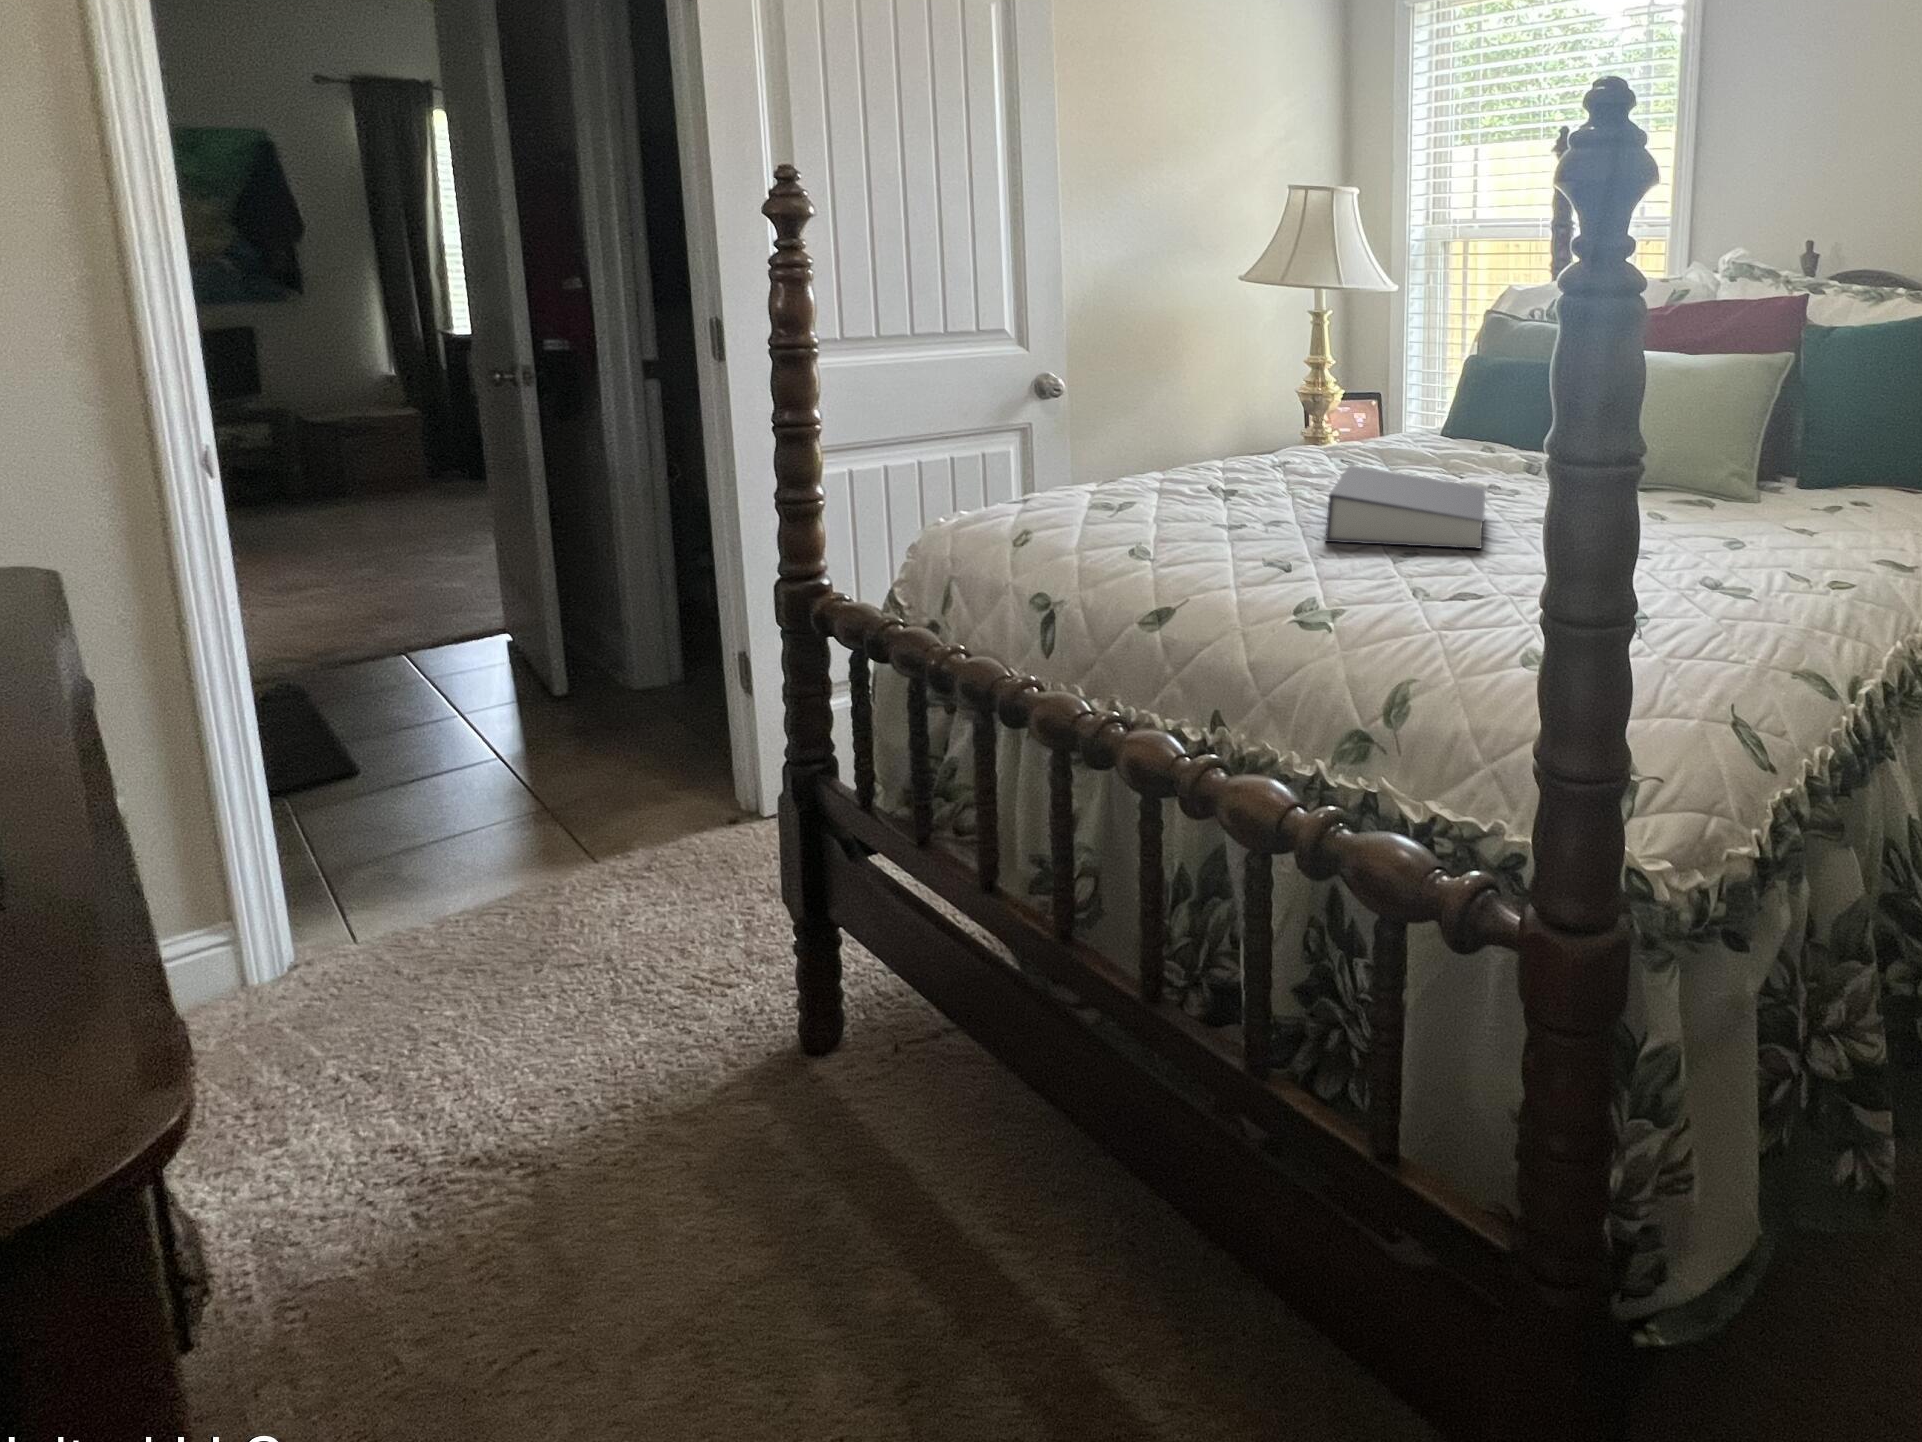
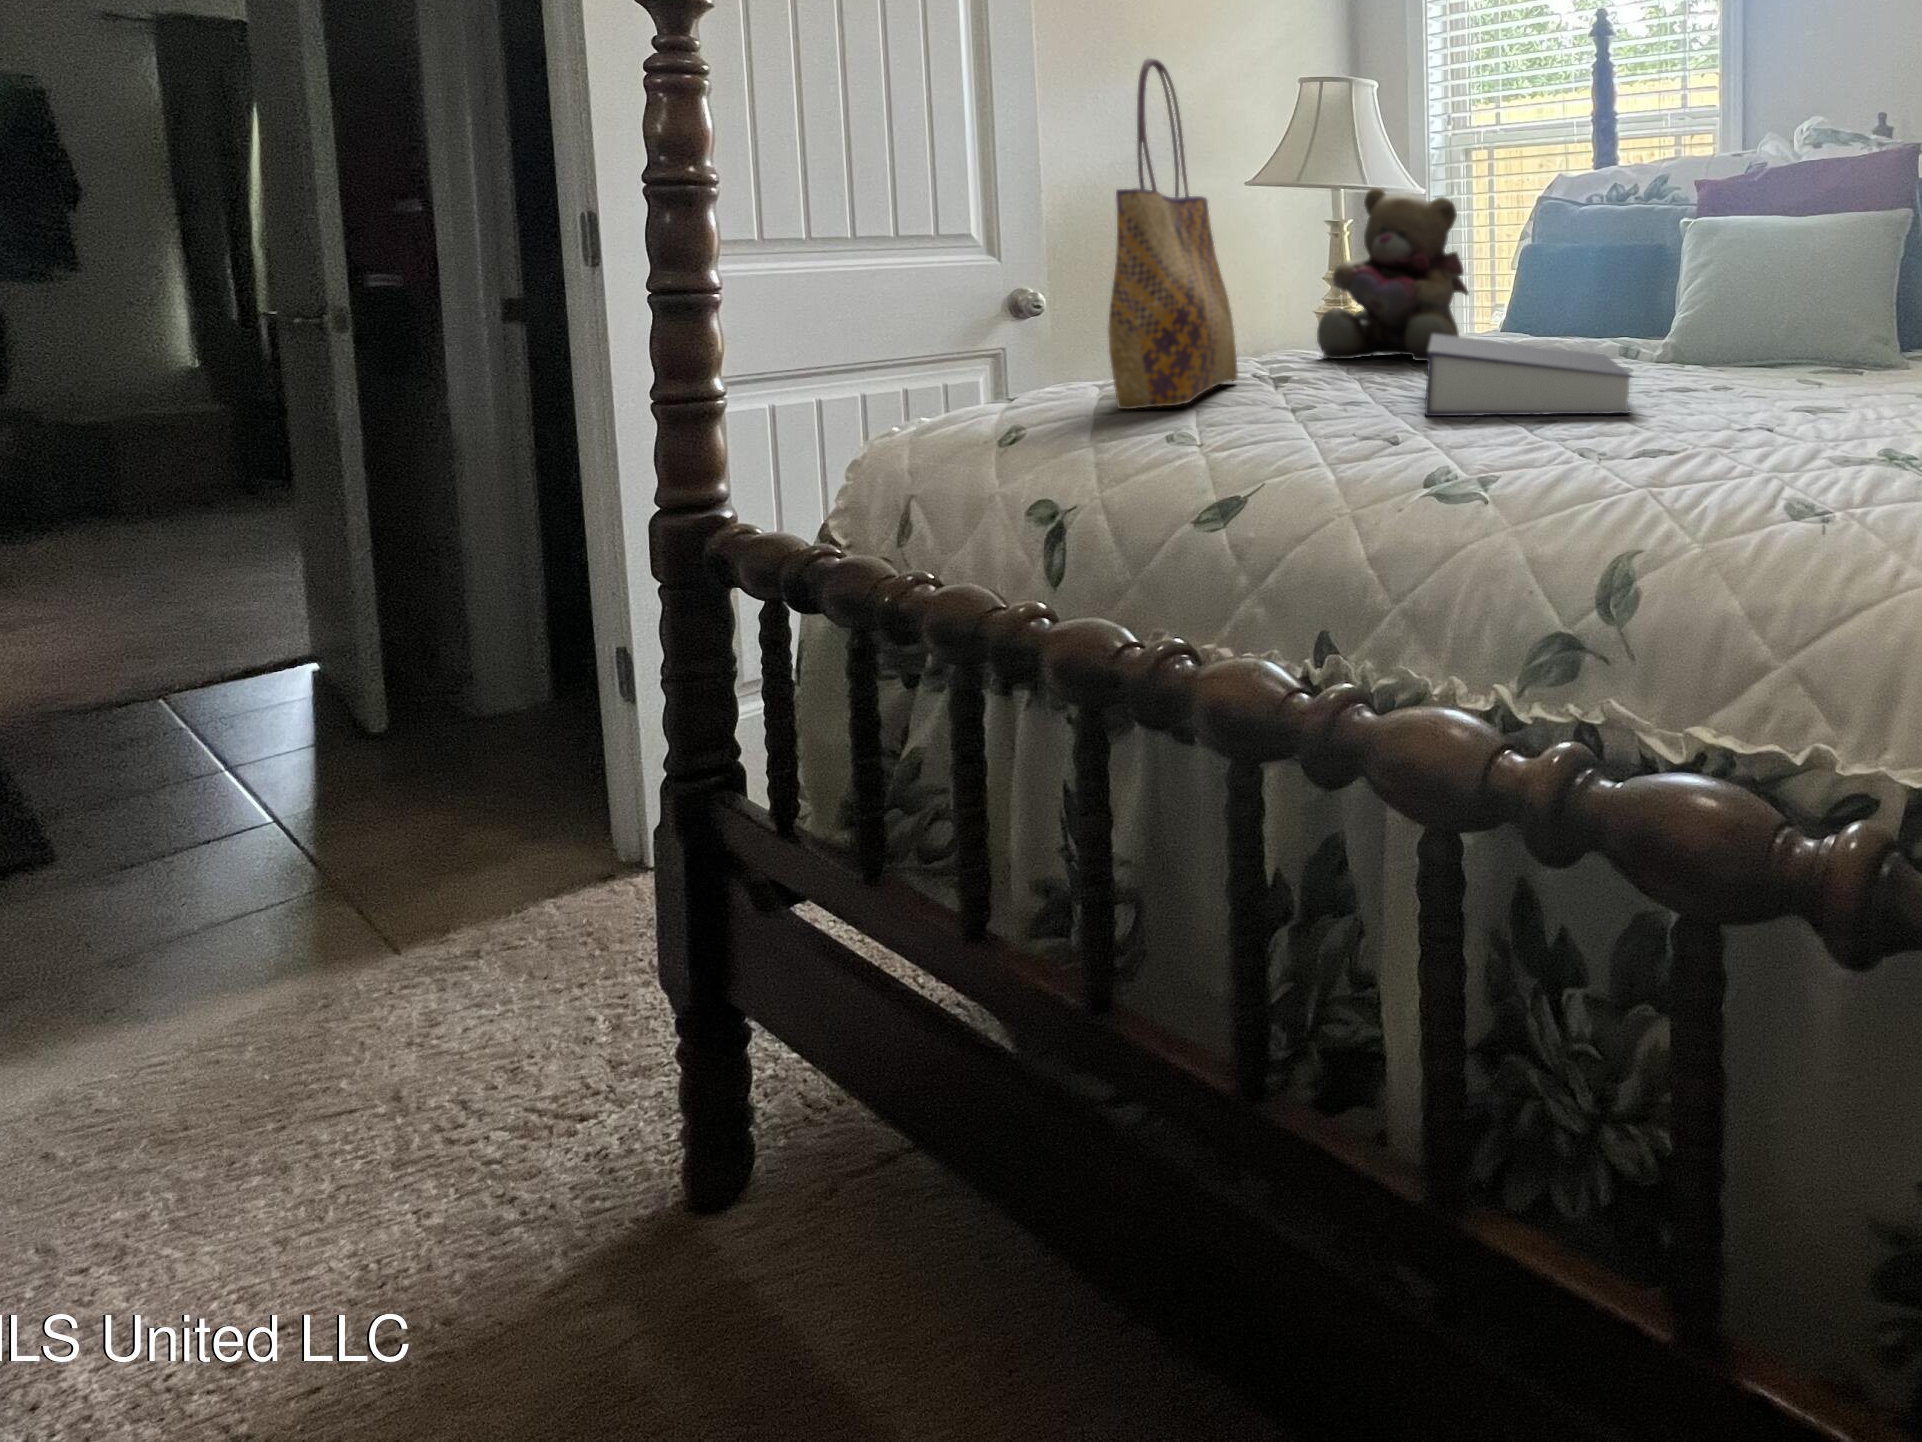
tote bag: none [1097,246,1201,521] -> present [1108,58,1238,409]
teddy bear: none [1276,319,1403,470] -> present [1317,187,1469,361]

